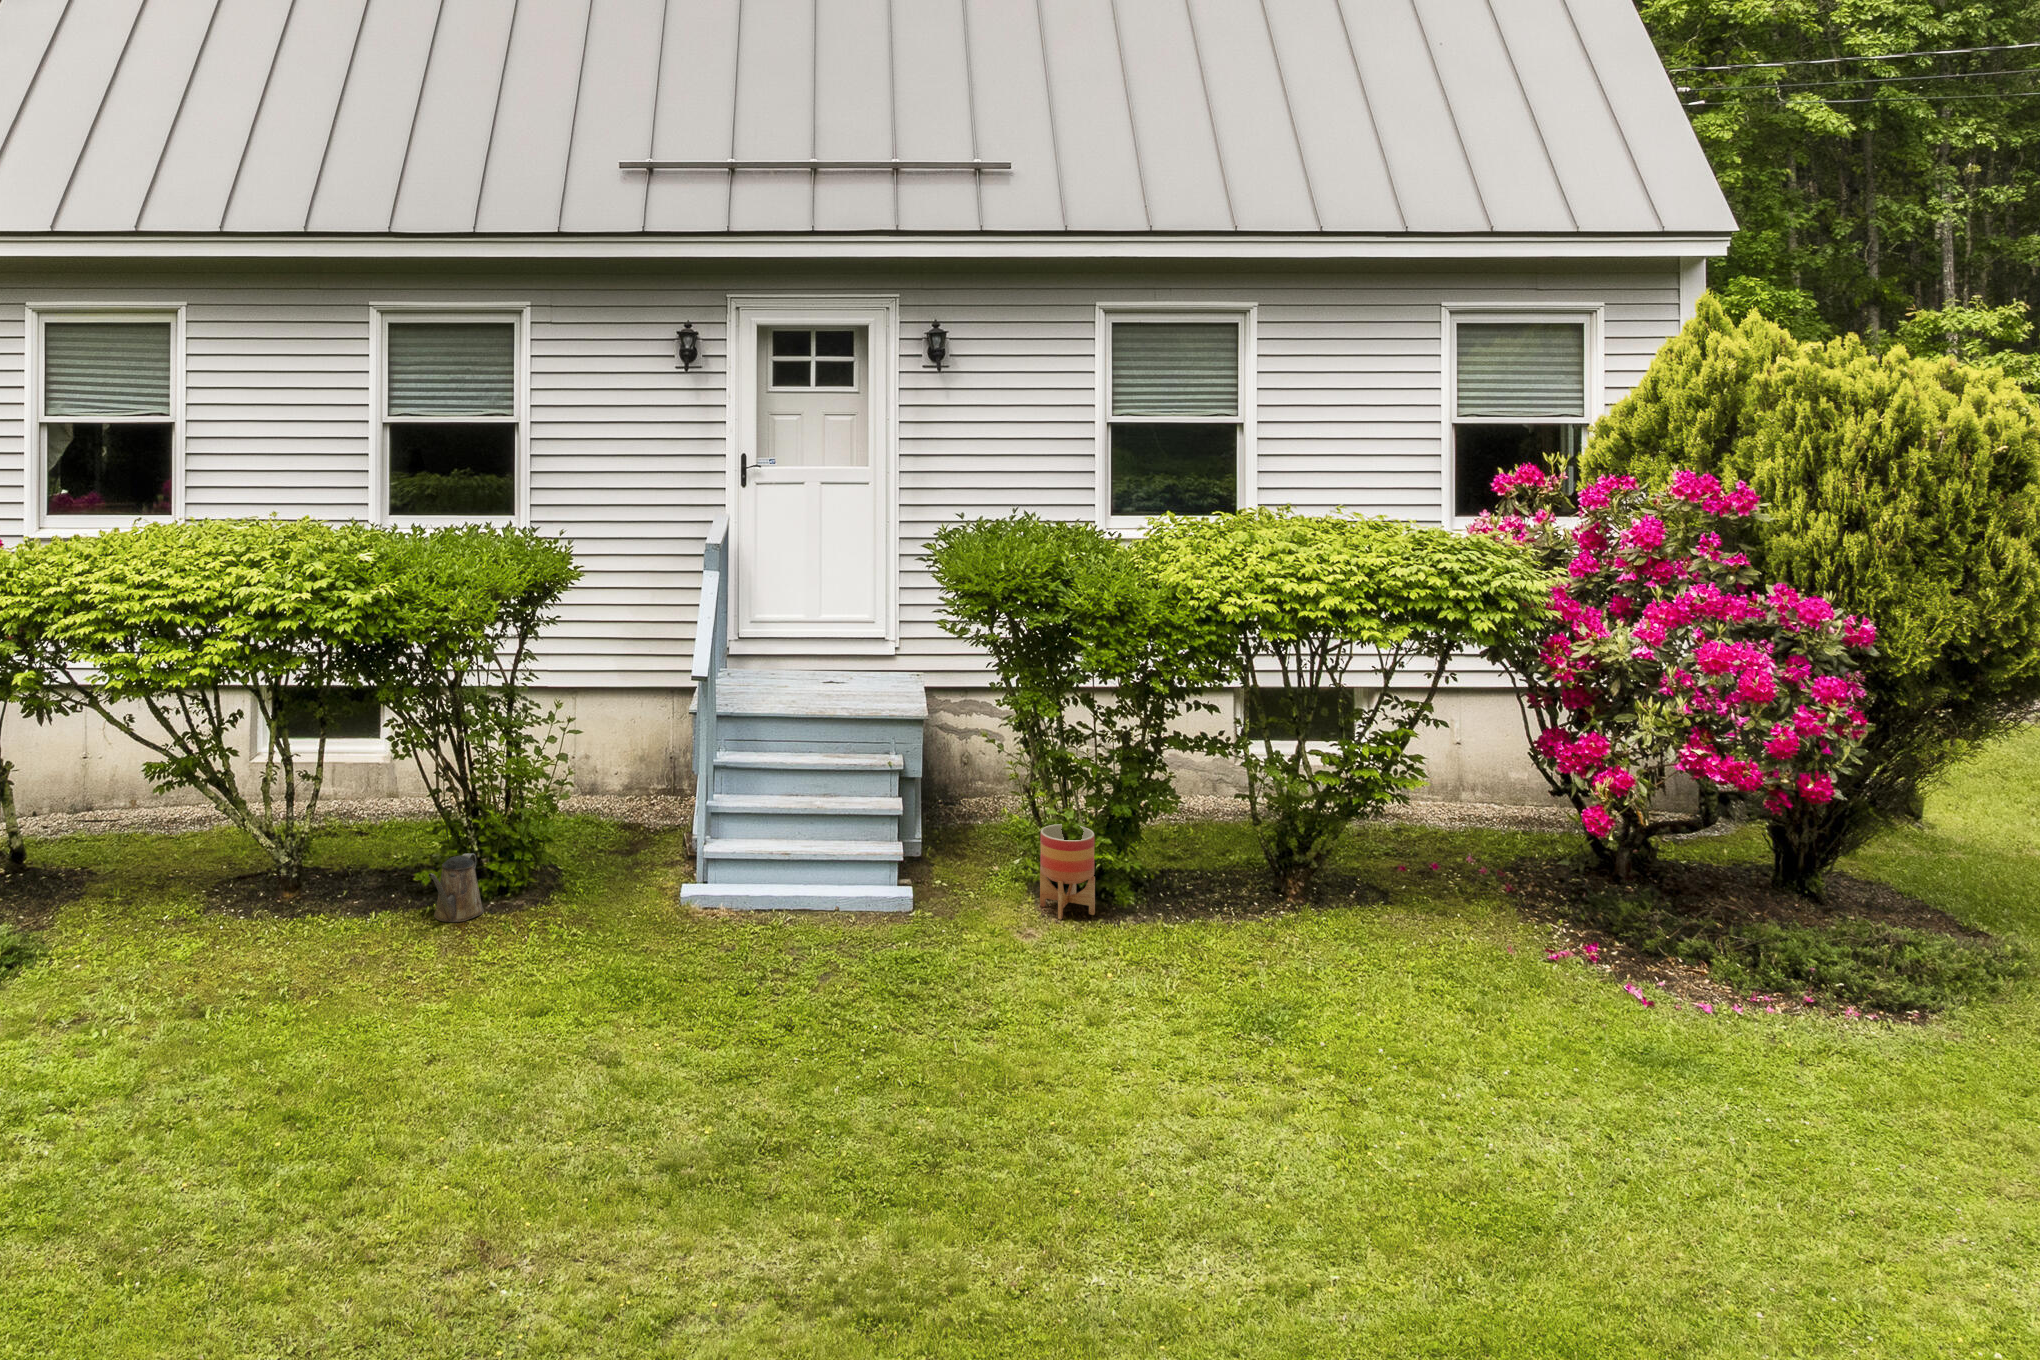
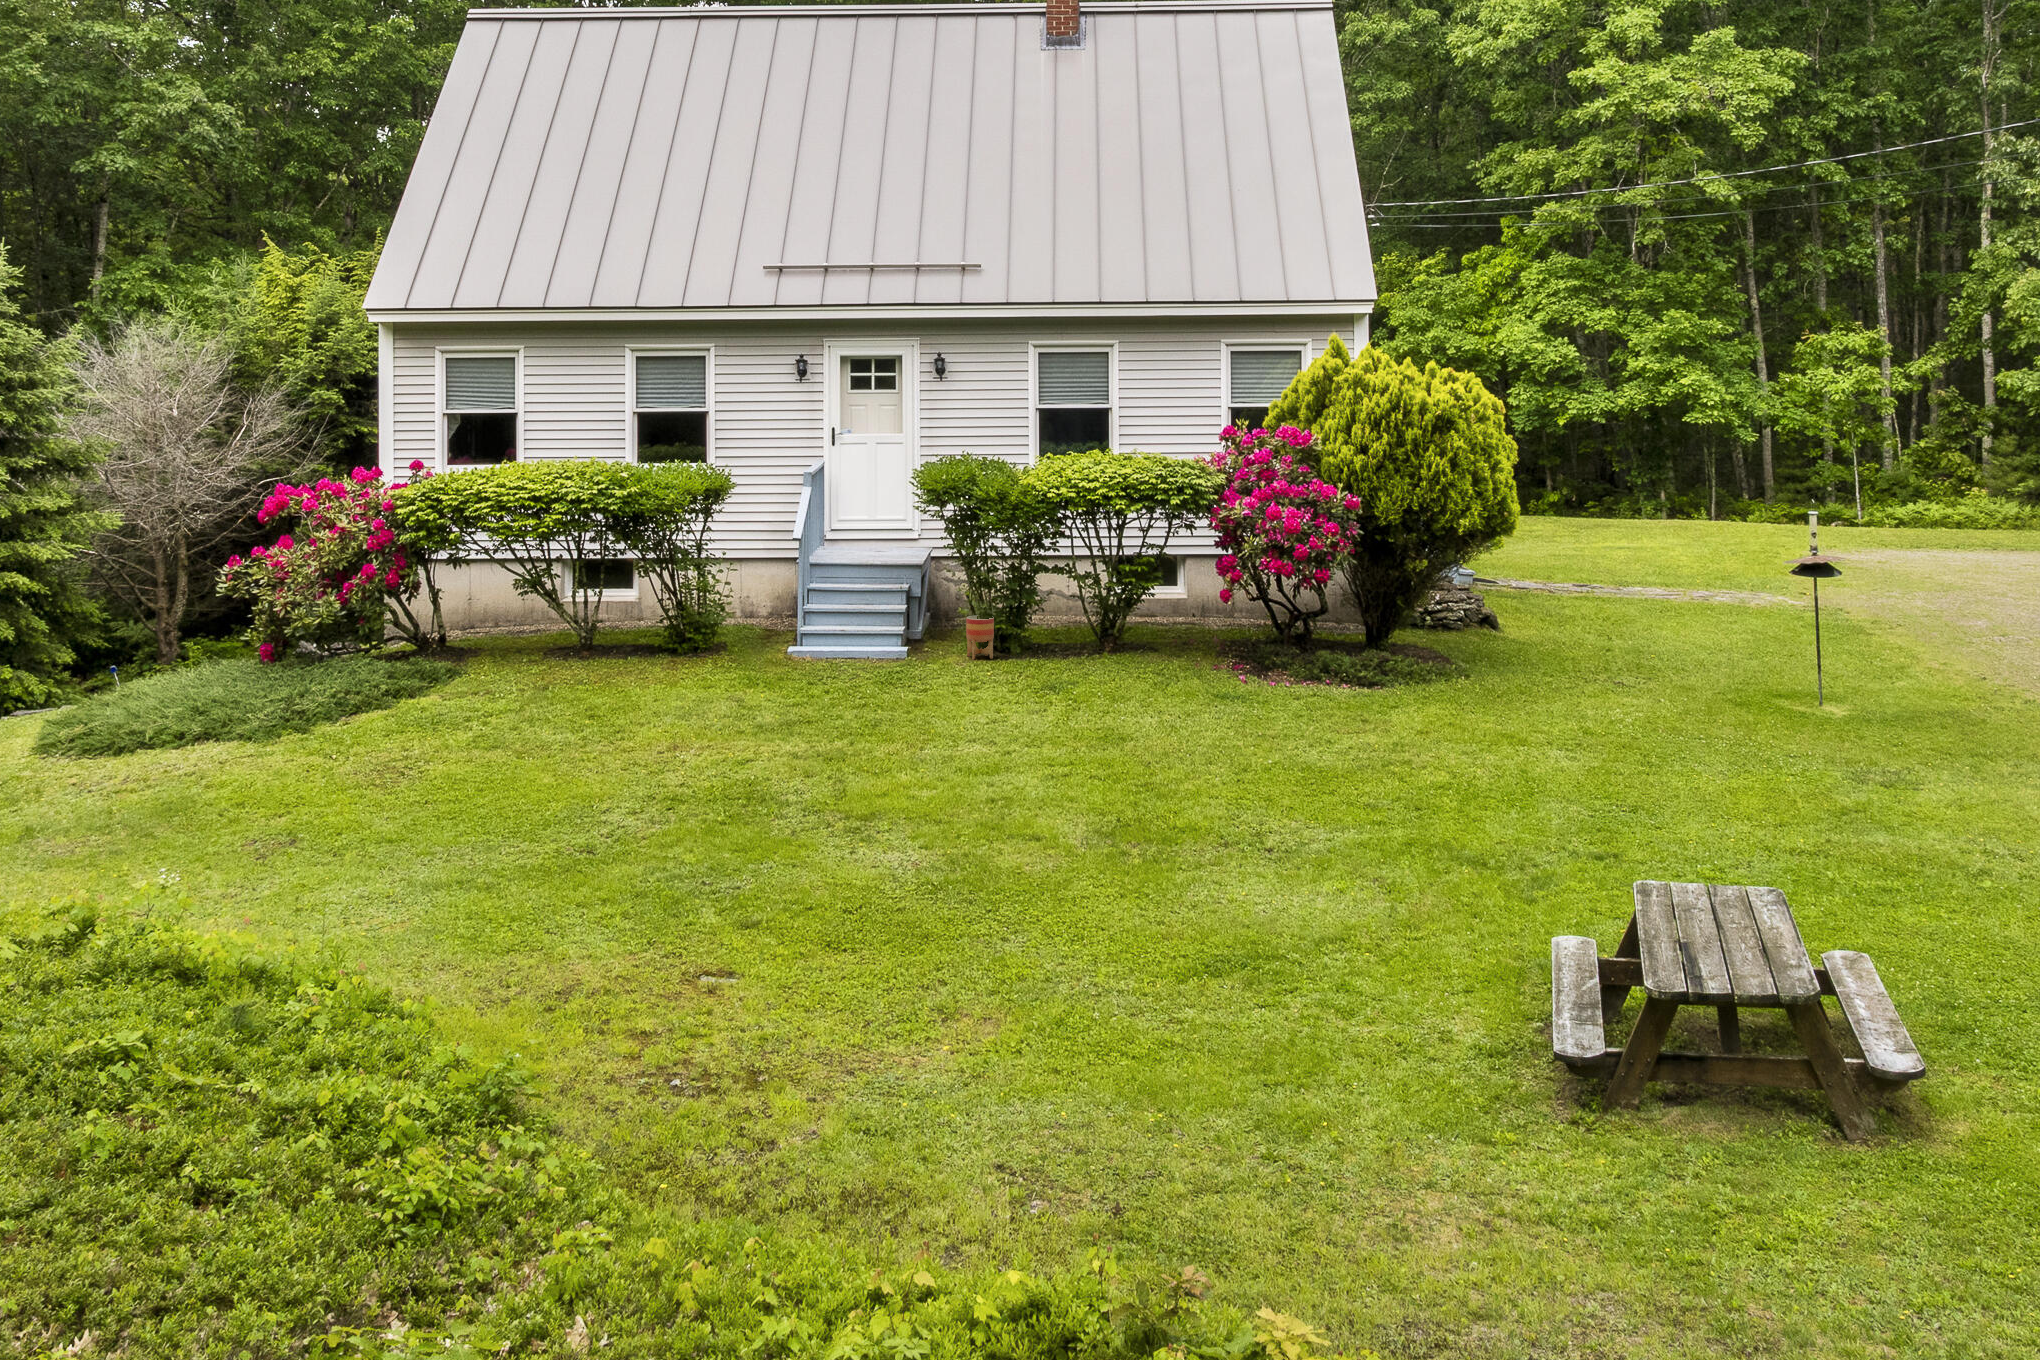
watering can: present [428,853,484,922] -> none [654,628,683,658]

